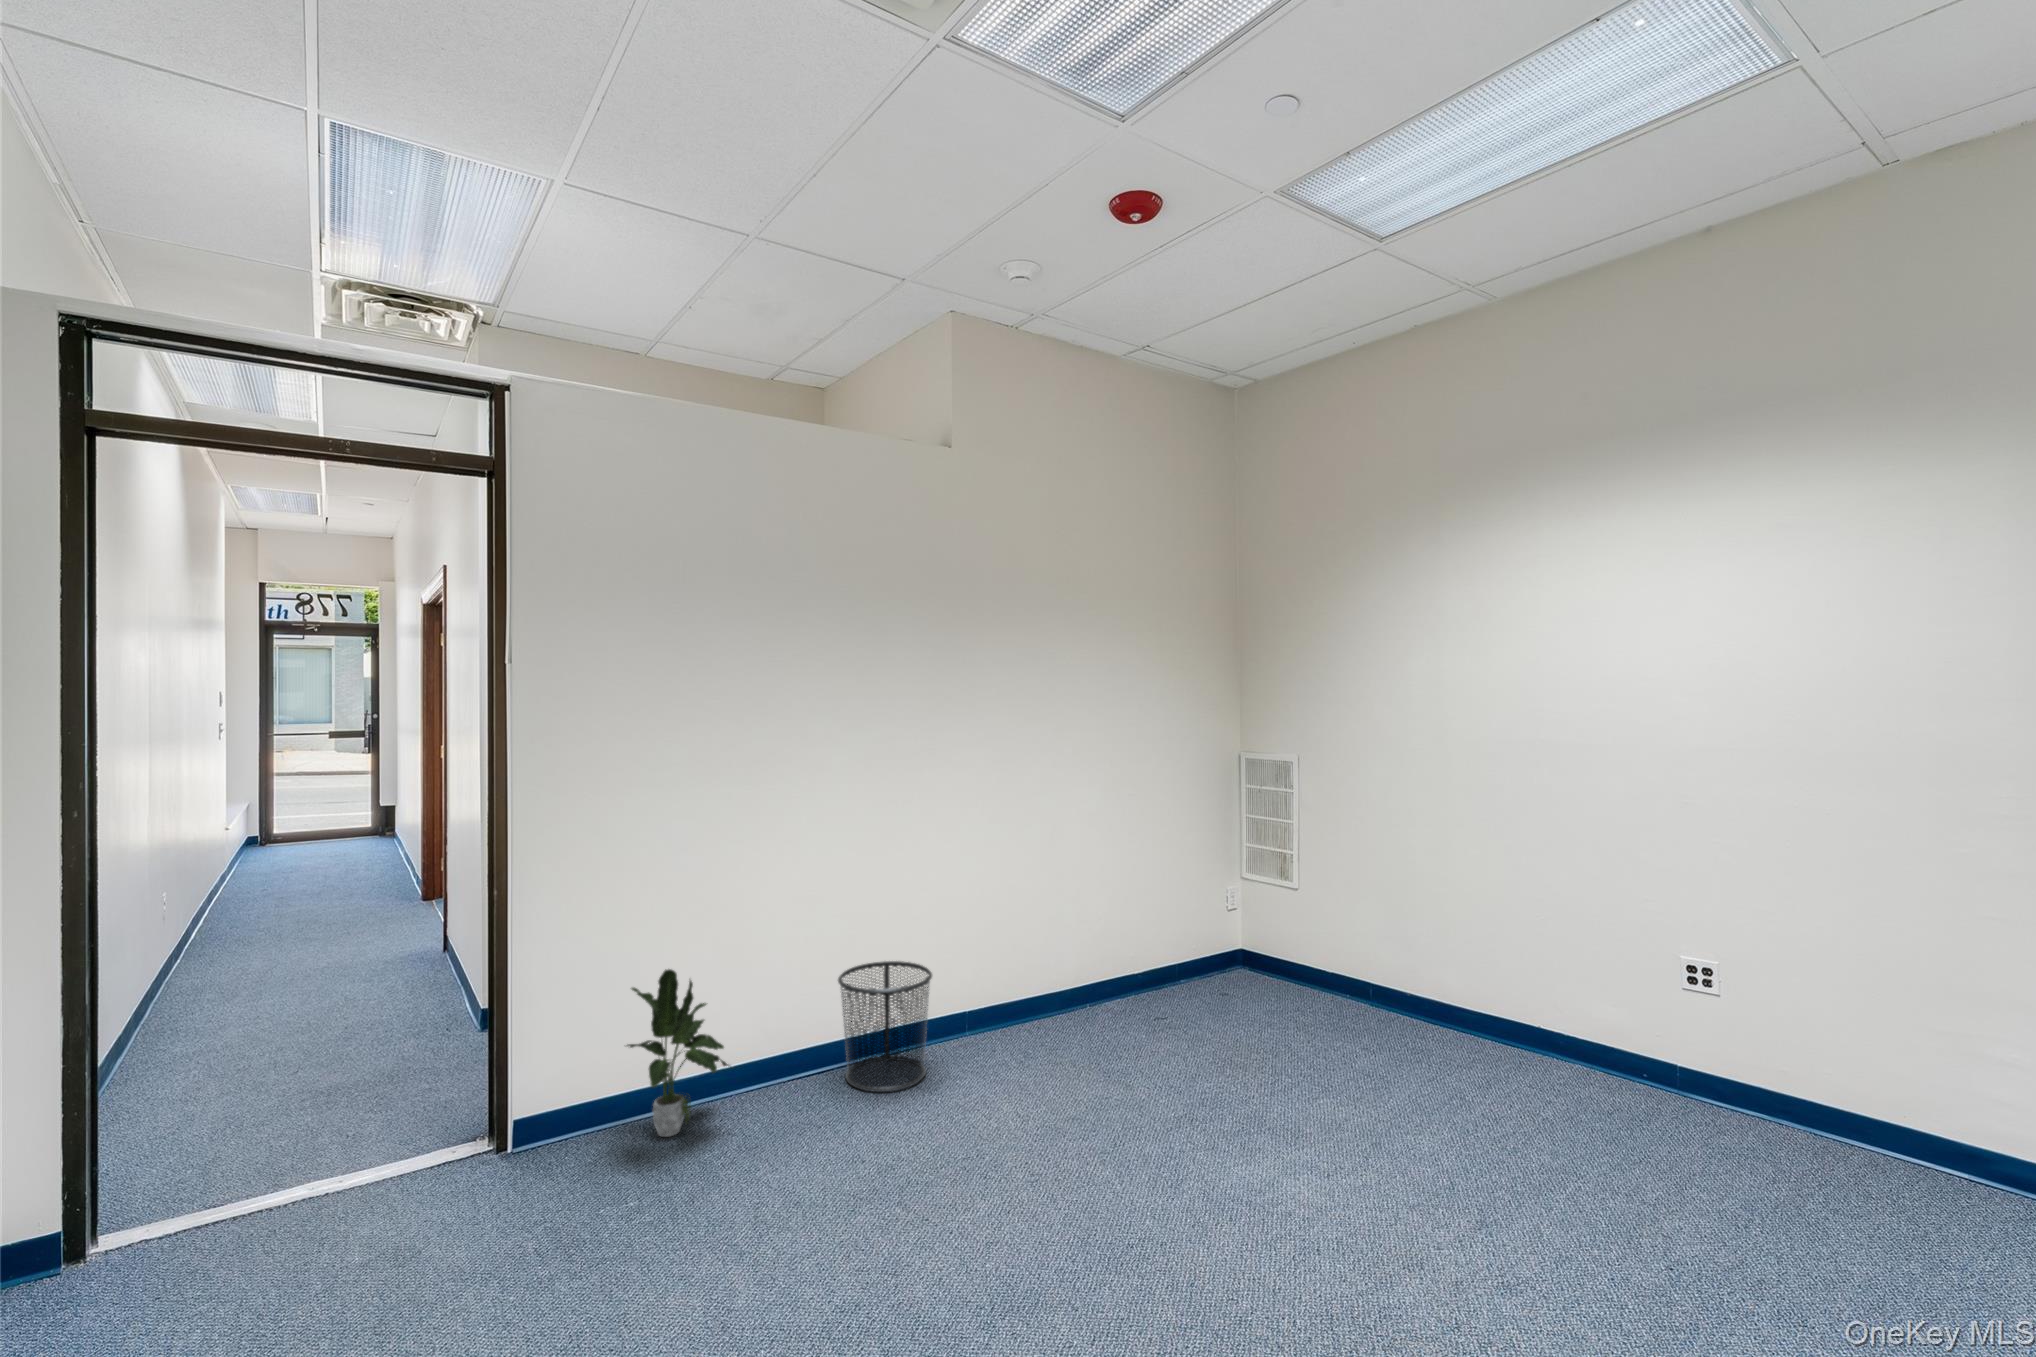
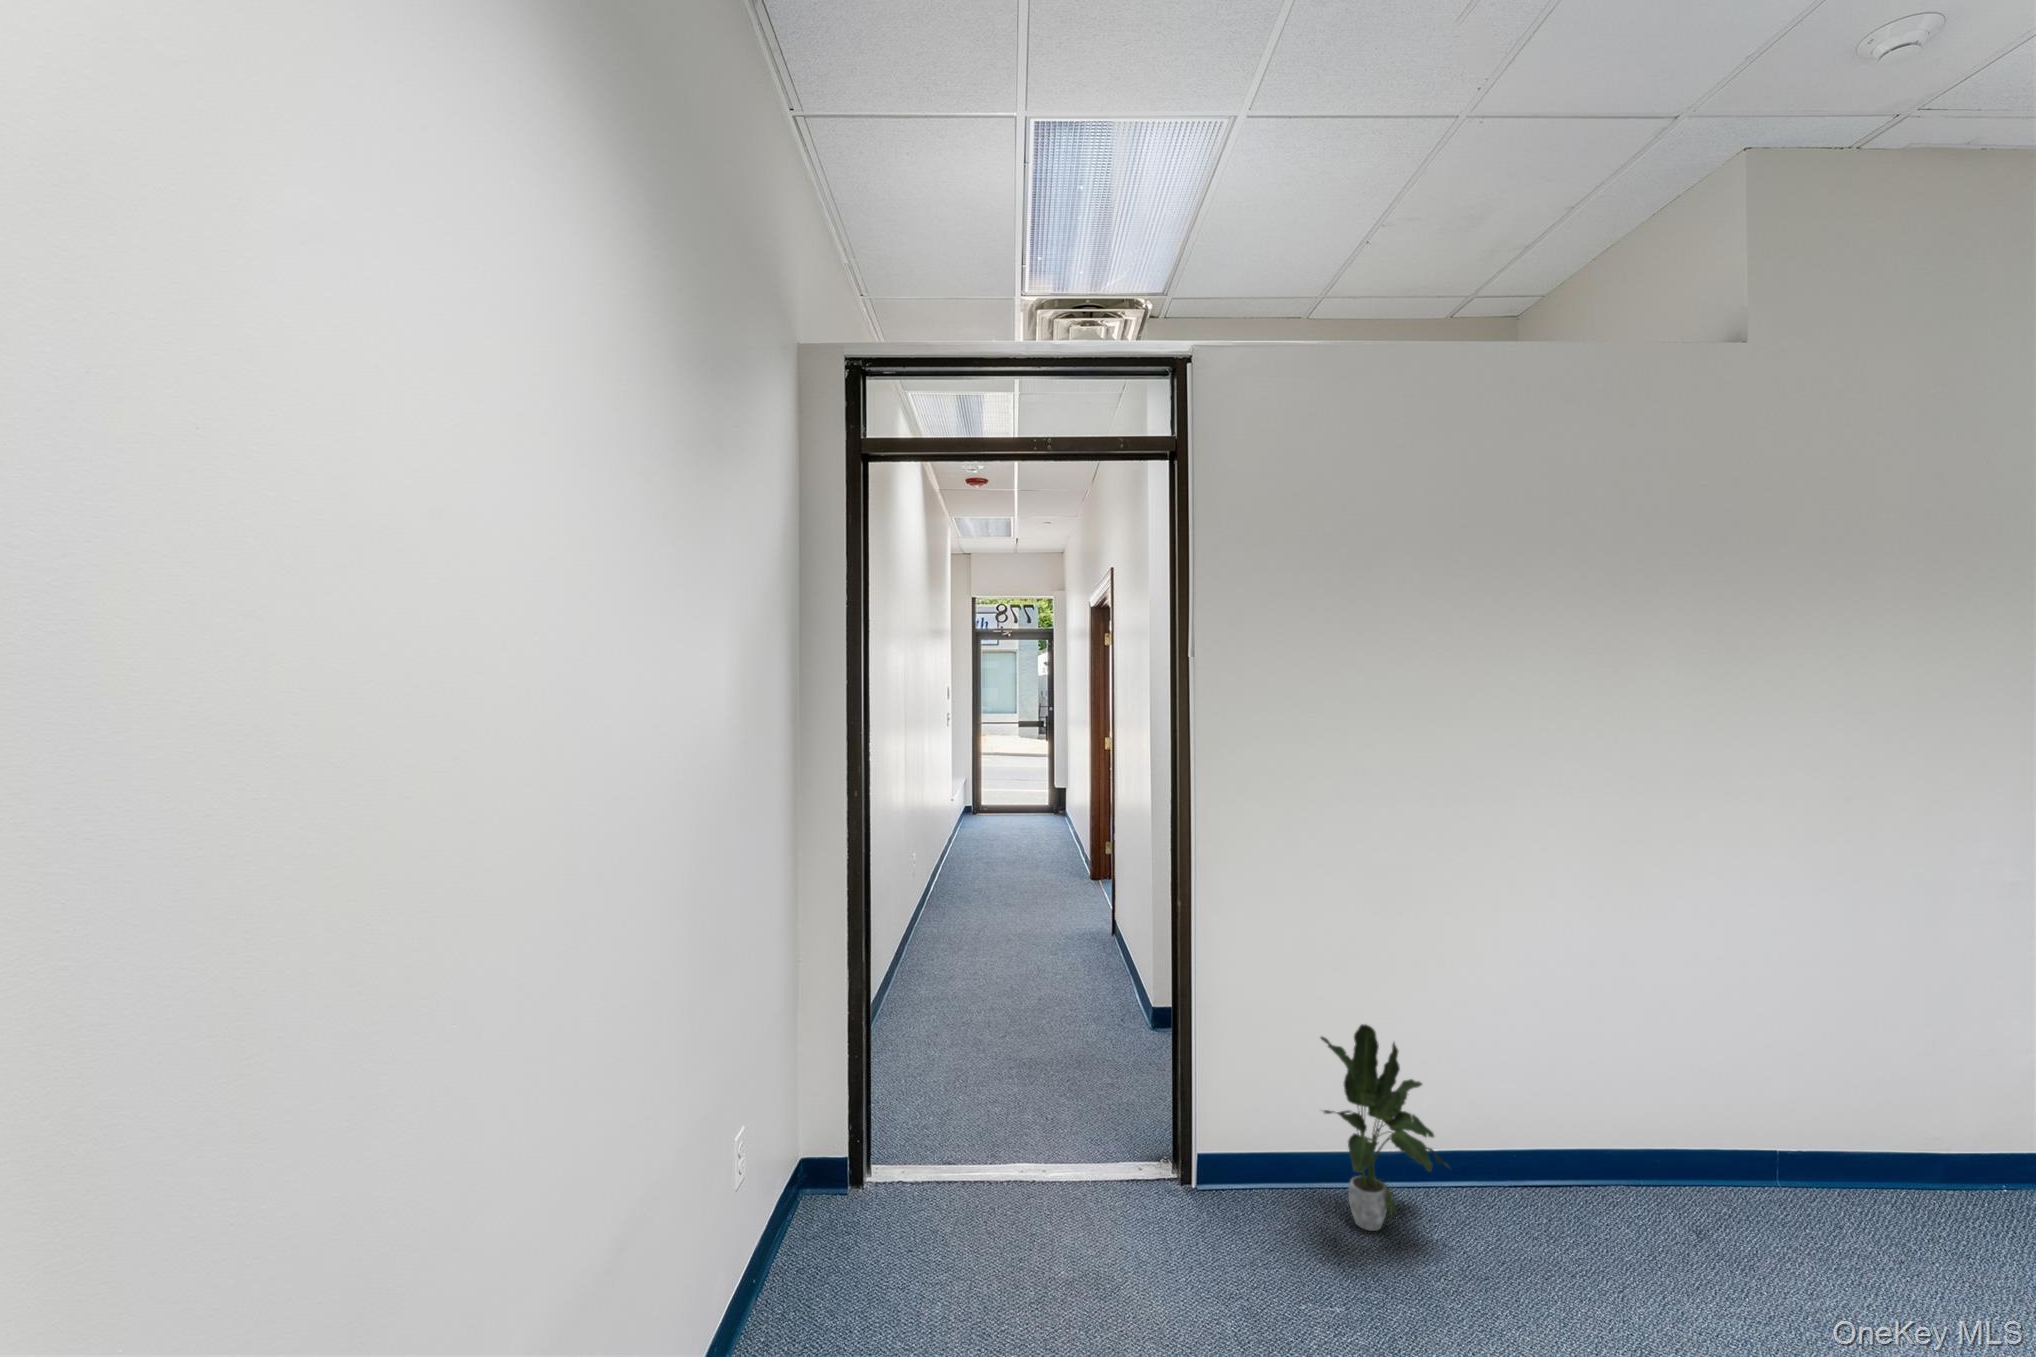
waste bin: present [838,961,932,1092] -> none [1586,1063,1748,1263]

